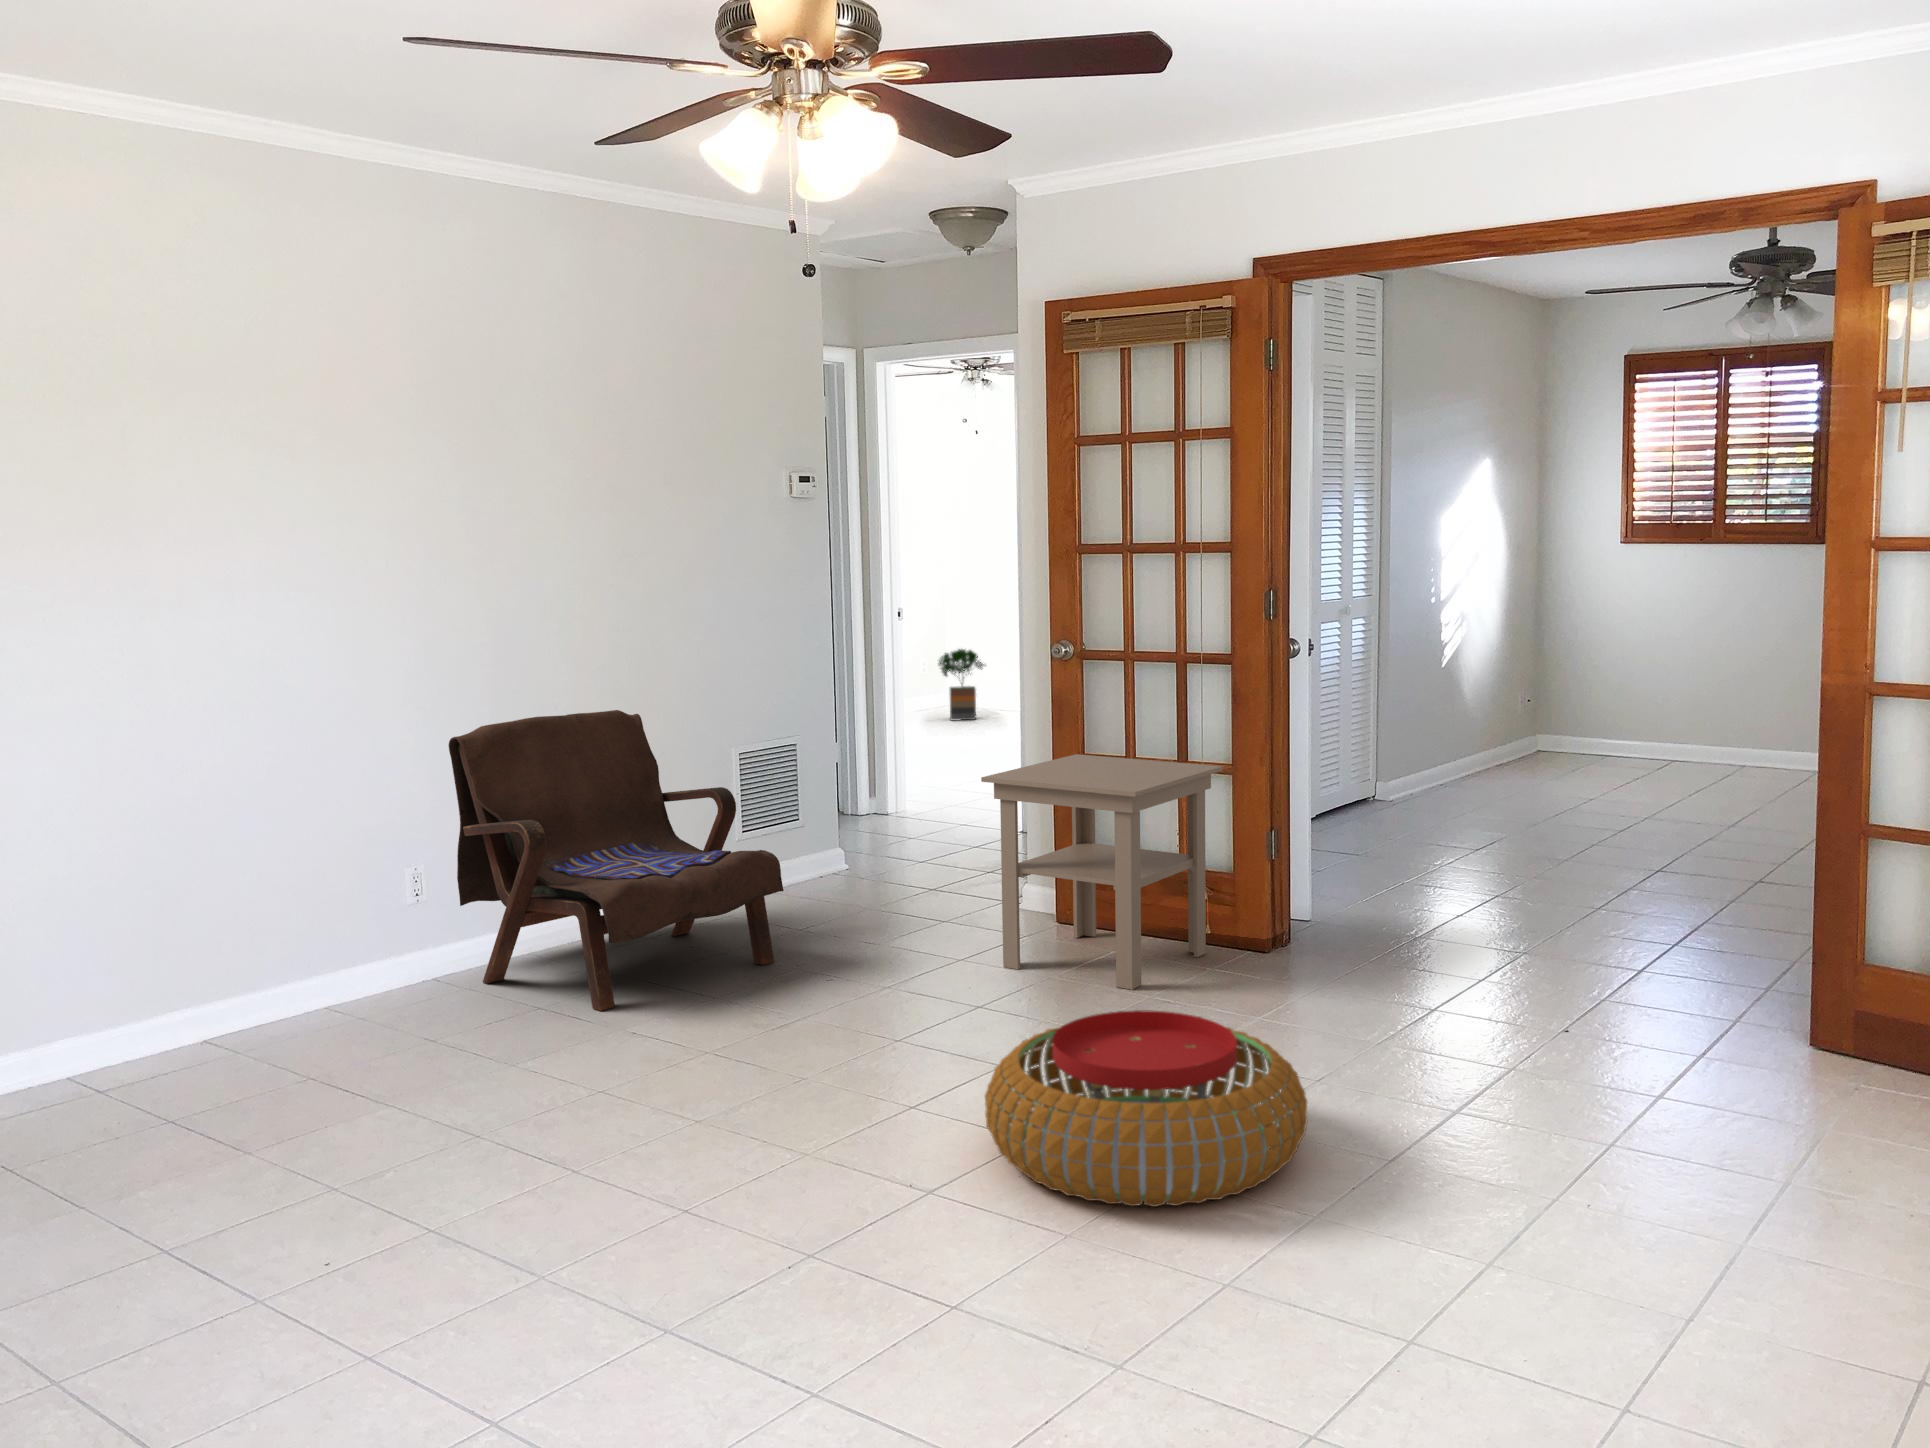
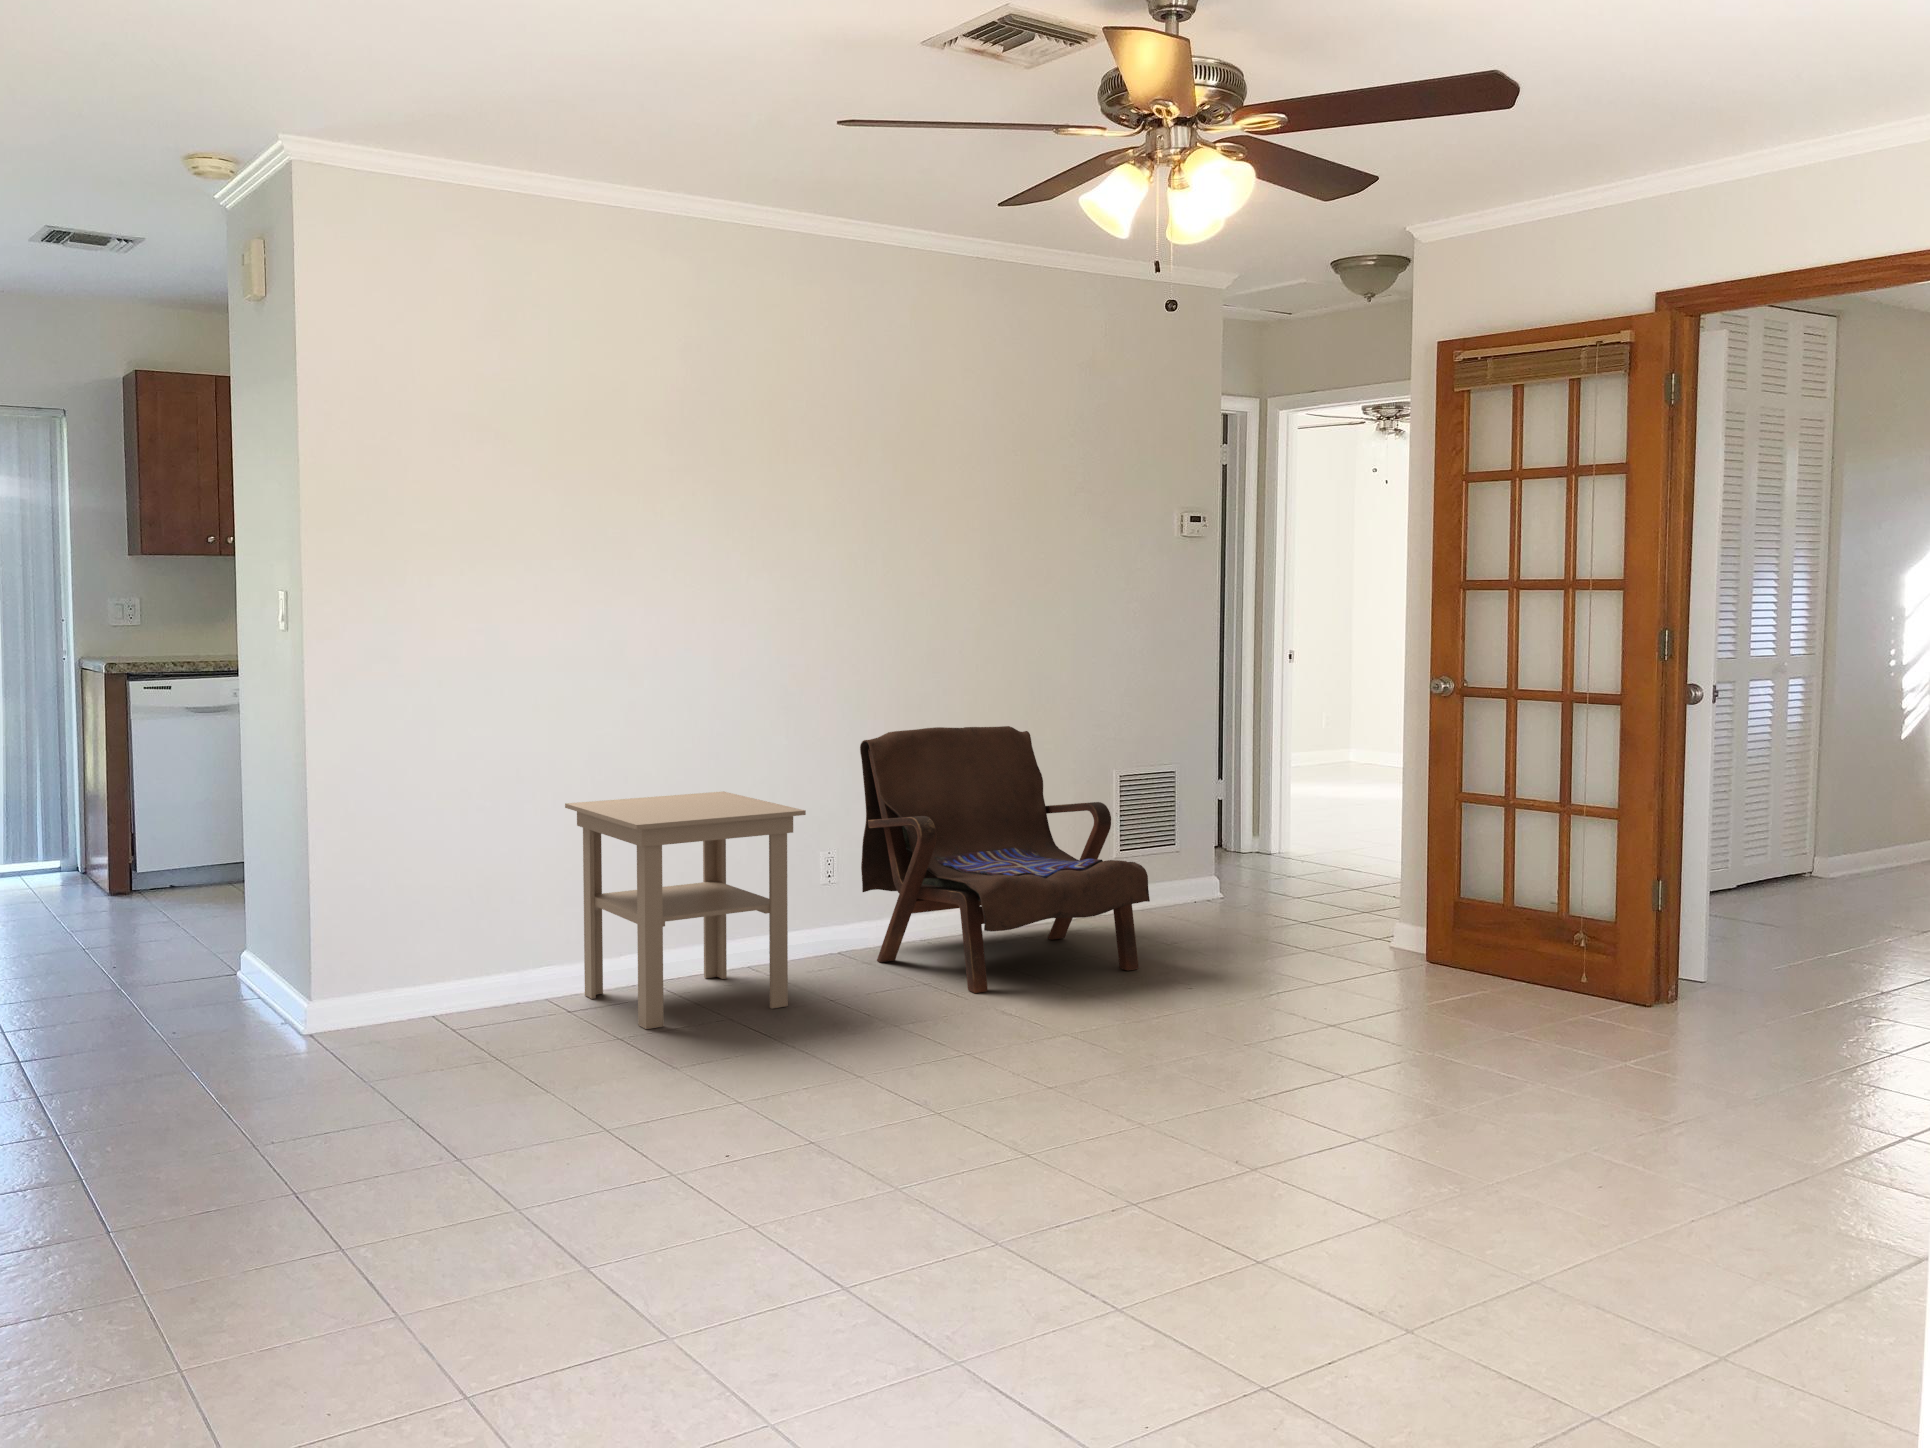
potted tree: present [938,649,986,720] -> none [1339,703,1393,776]
side table: present [981,754,1223,990] -> present [565,791,806,1029]
pouf: present [985,1010,1307,1207] -> none [1312,1026,1650,1215]

